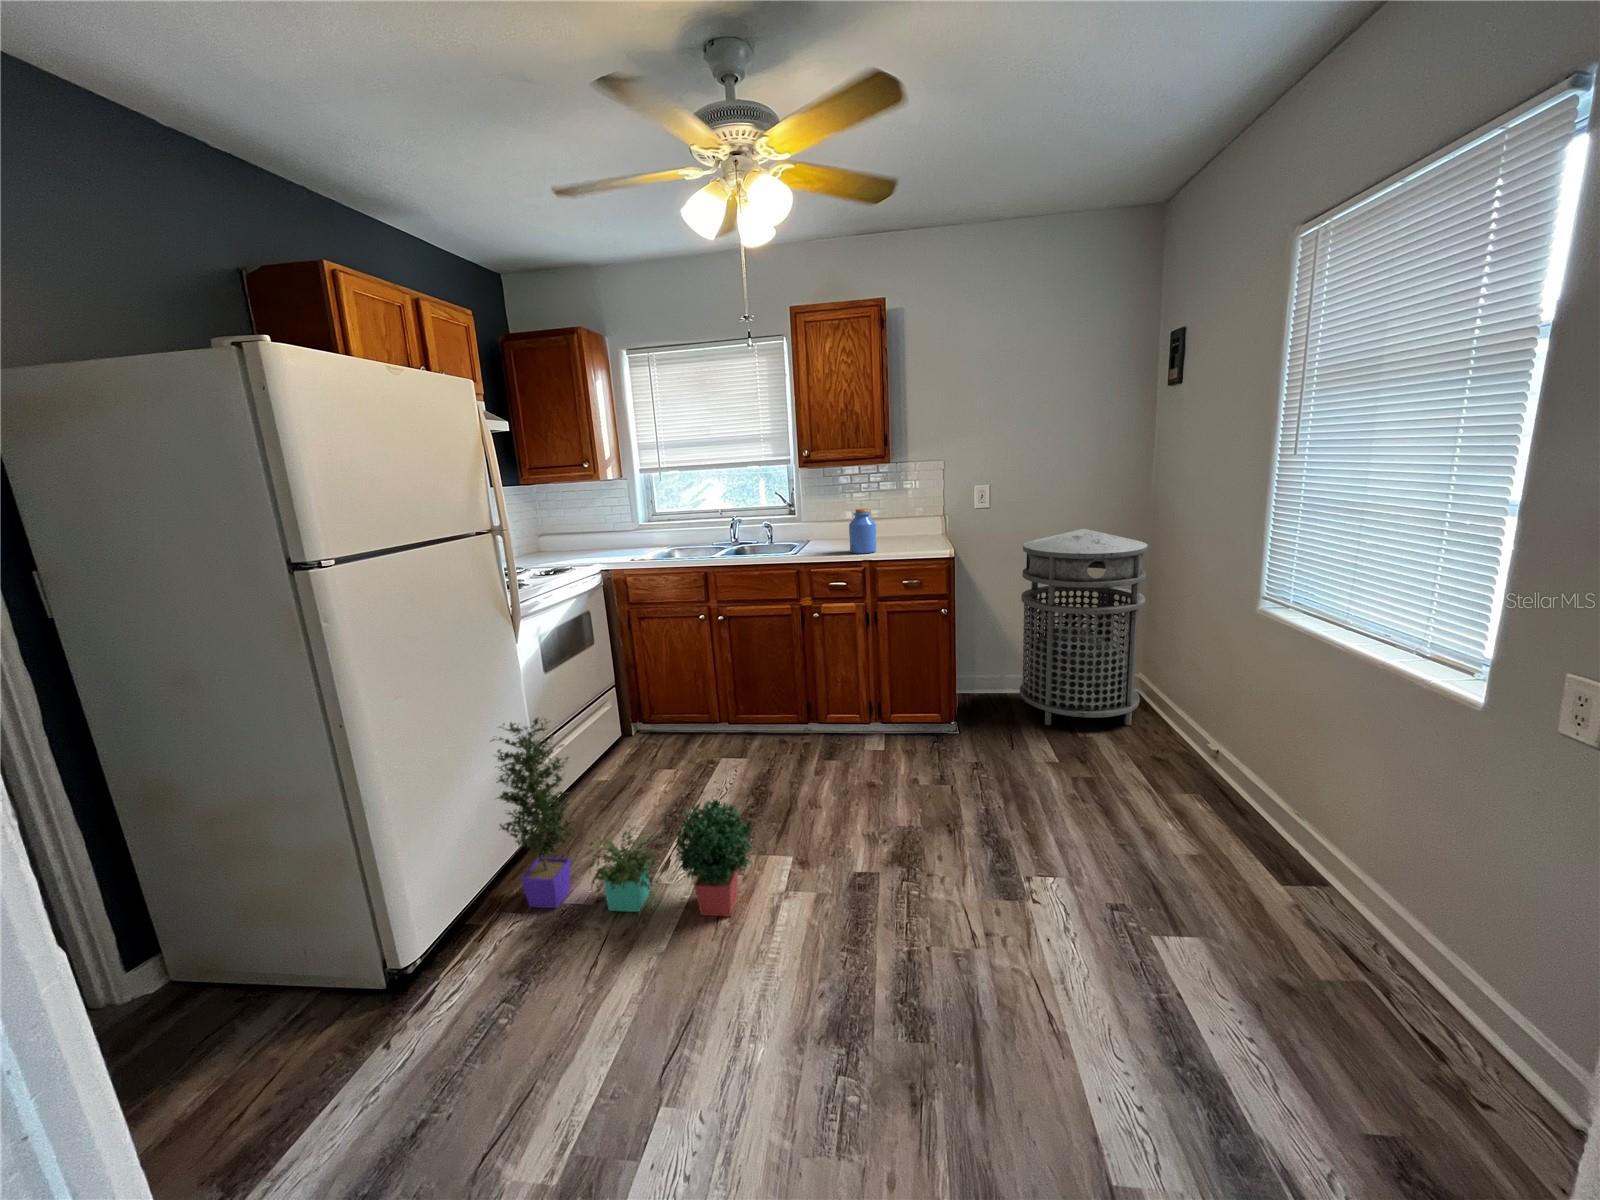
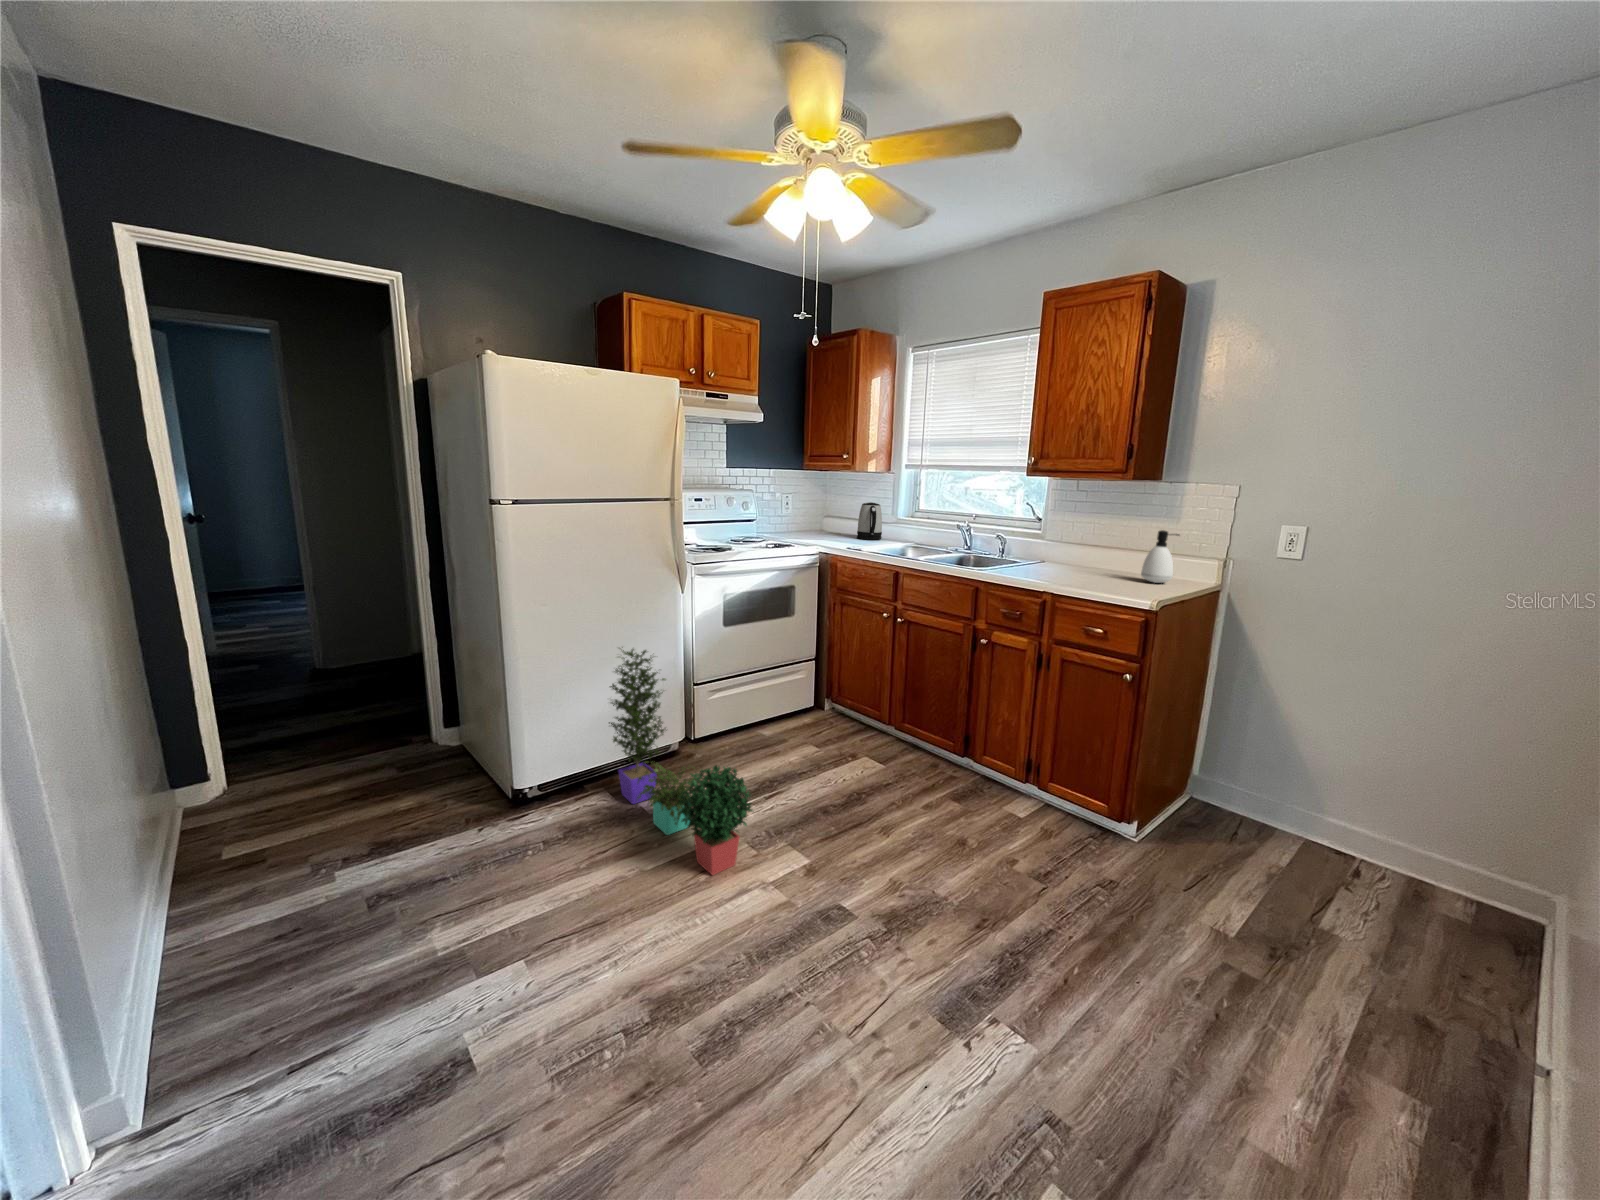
soap dispenser: none [881,496,904,538] -> present [1141,530,1179,583]
jar: present [849,509,876,553] -> none [1056,536,1094,590]
kettle: none [582,510,611,551] -> present [857,502,882,540]
trash can: present [1020,529,1148,725] -> none [1269,624,1569,959]

